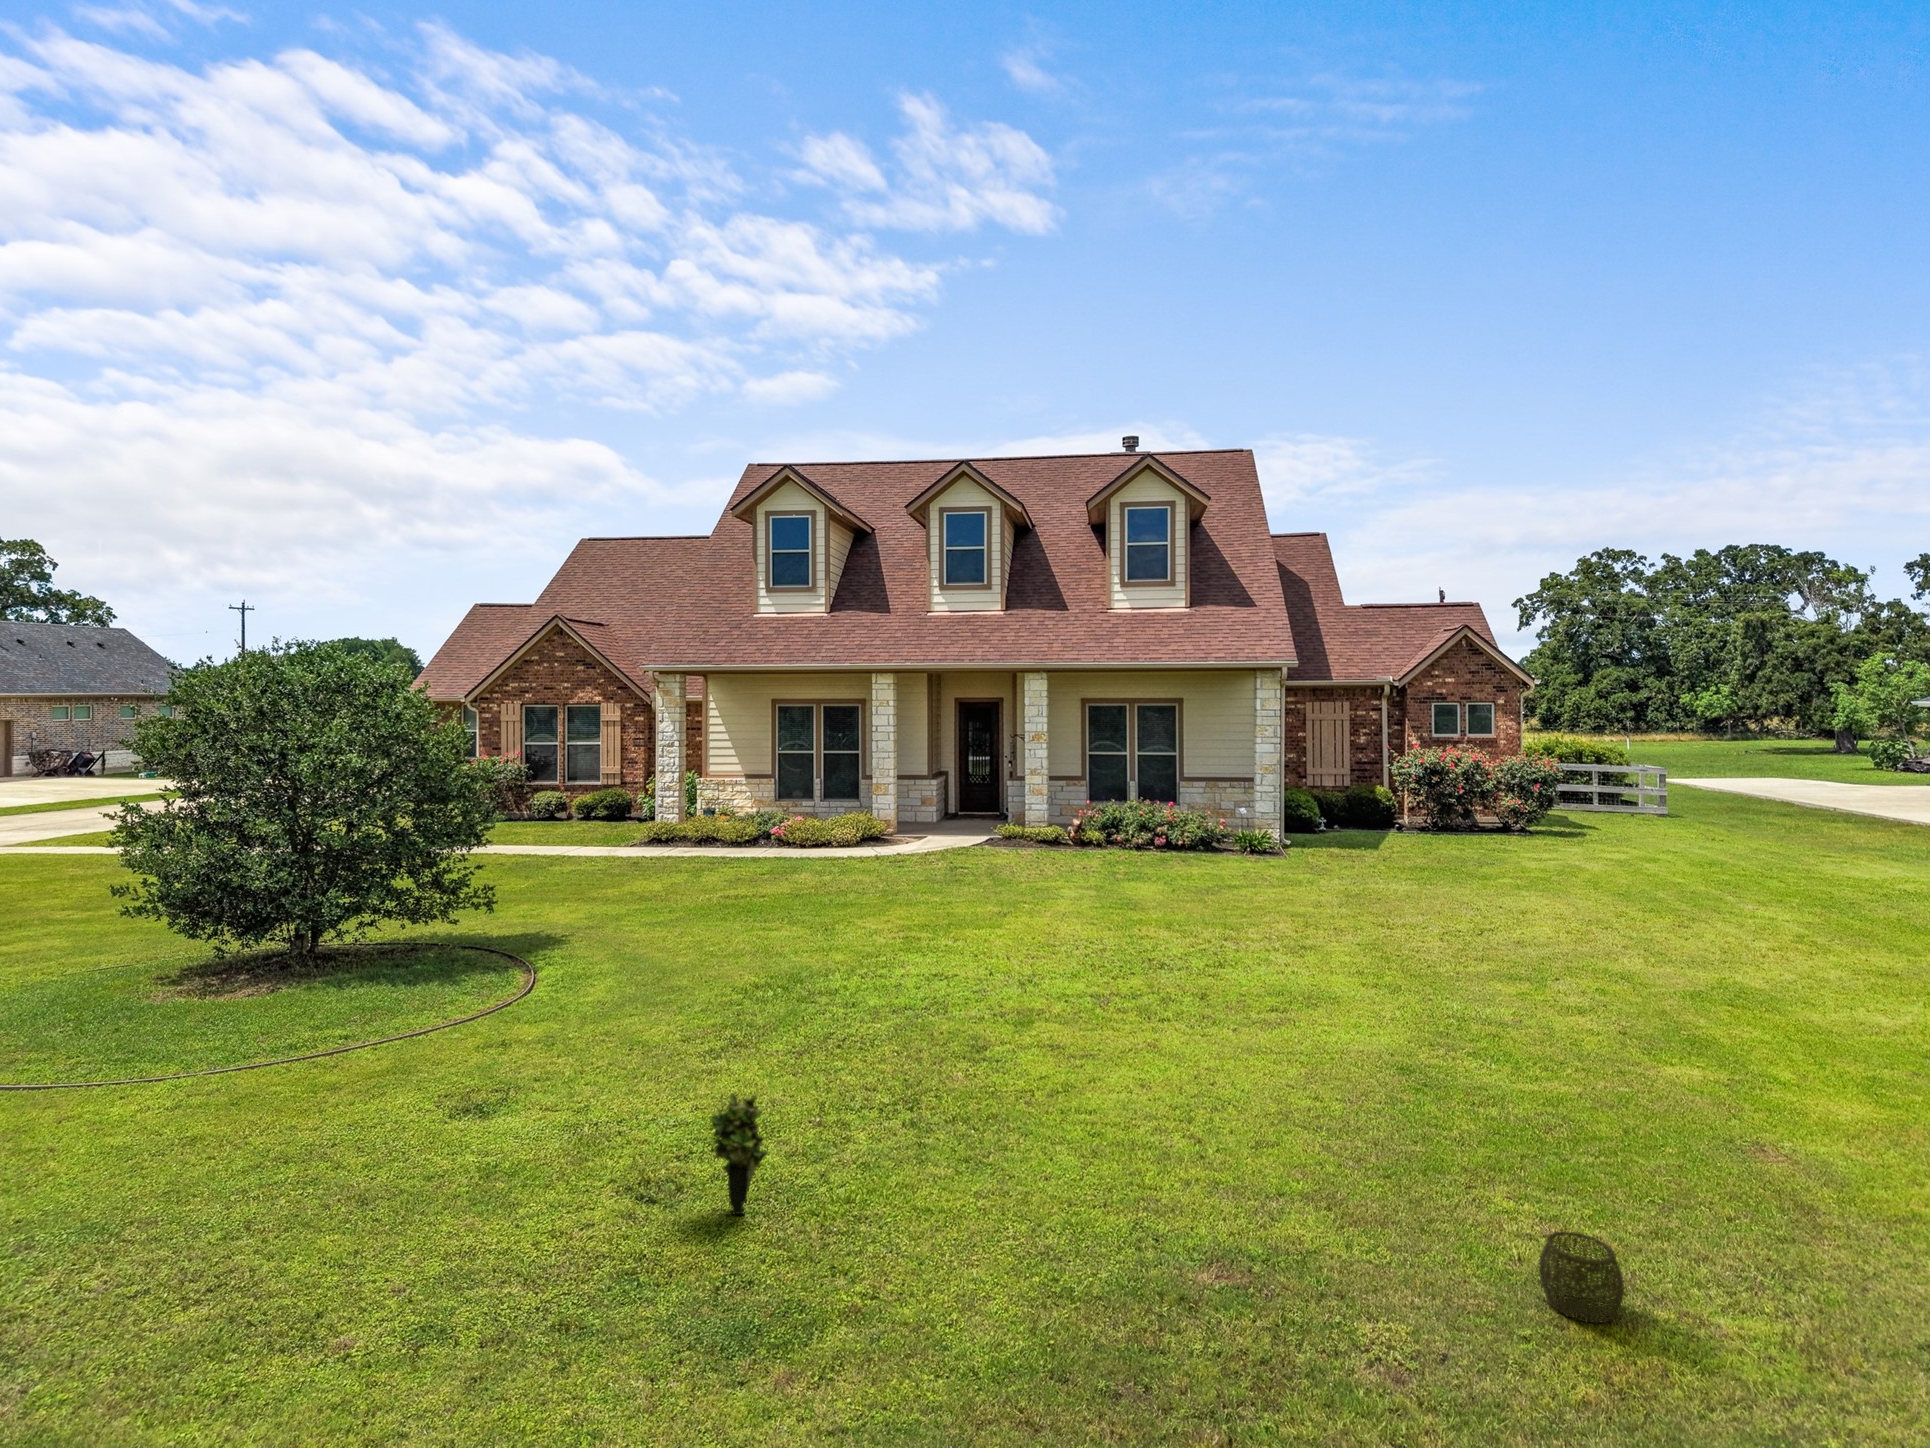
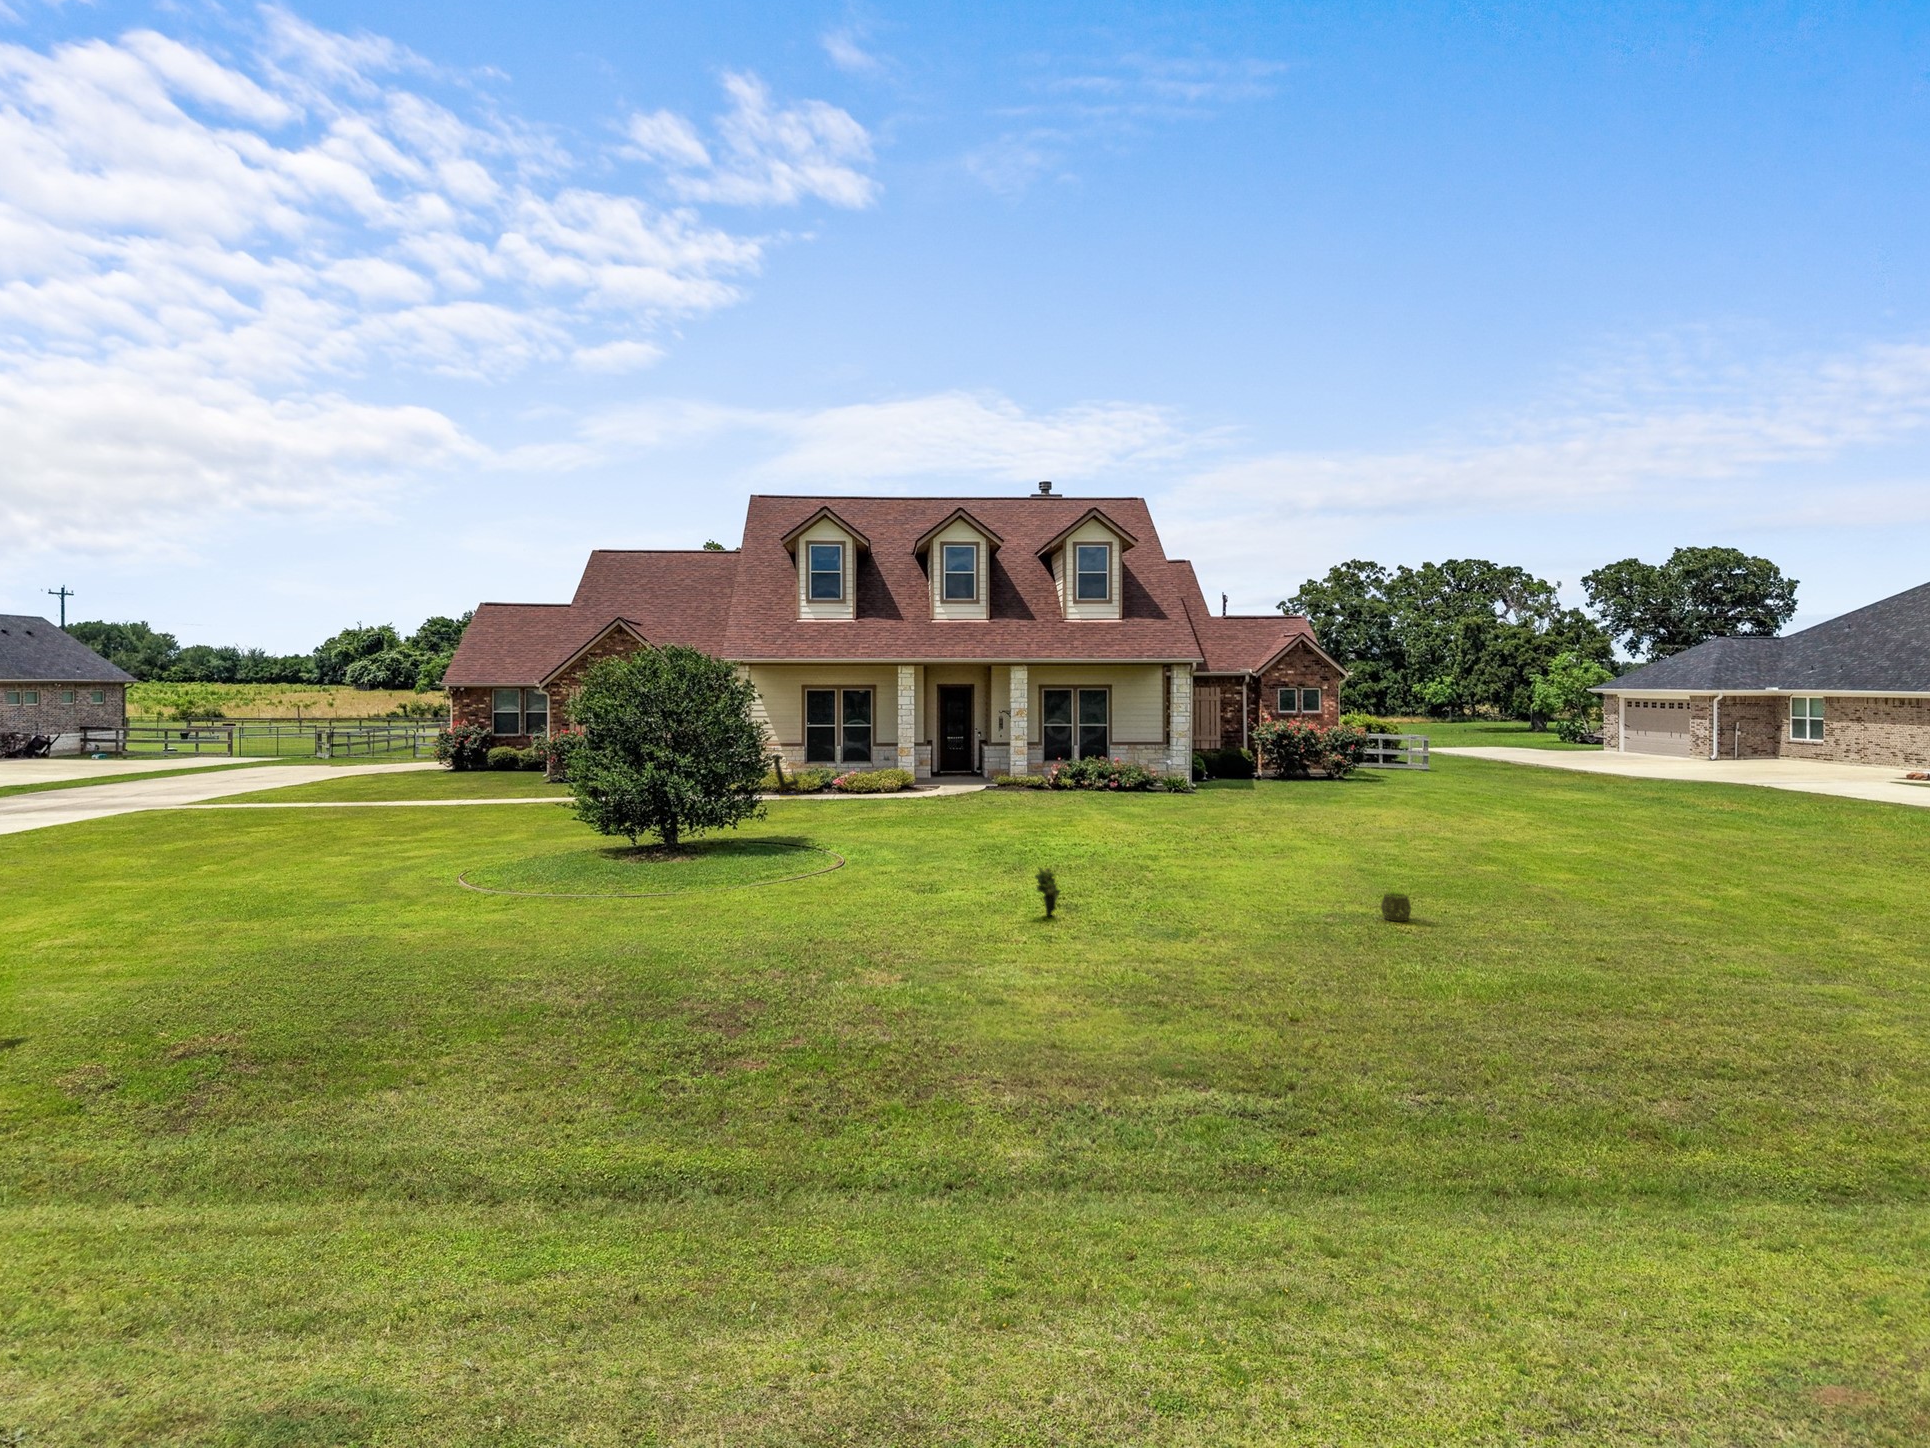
lounge chair: none [695,791,737,847] -> present [774,755,799,794]

